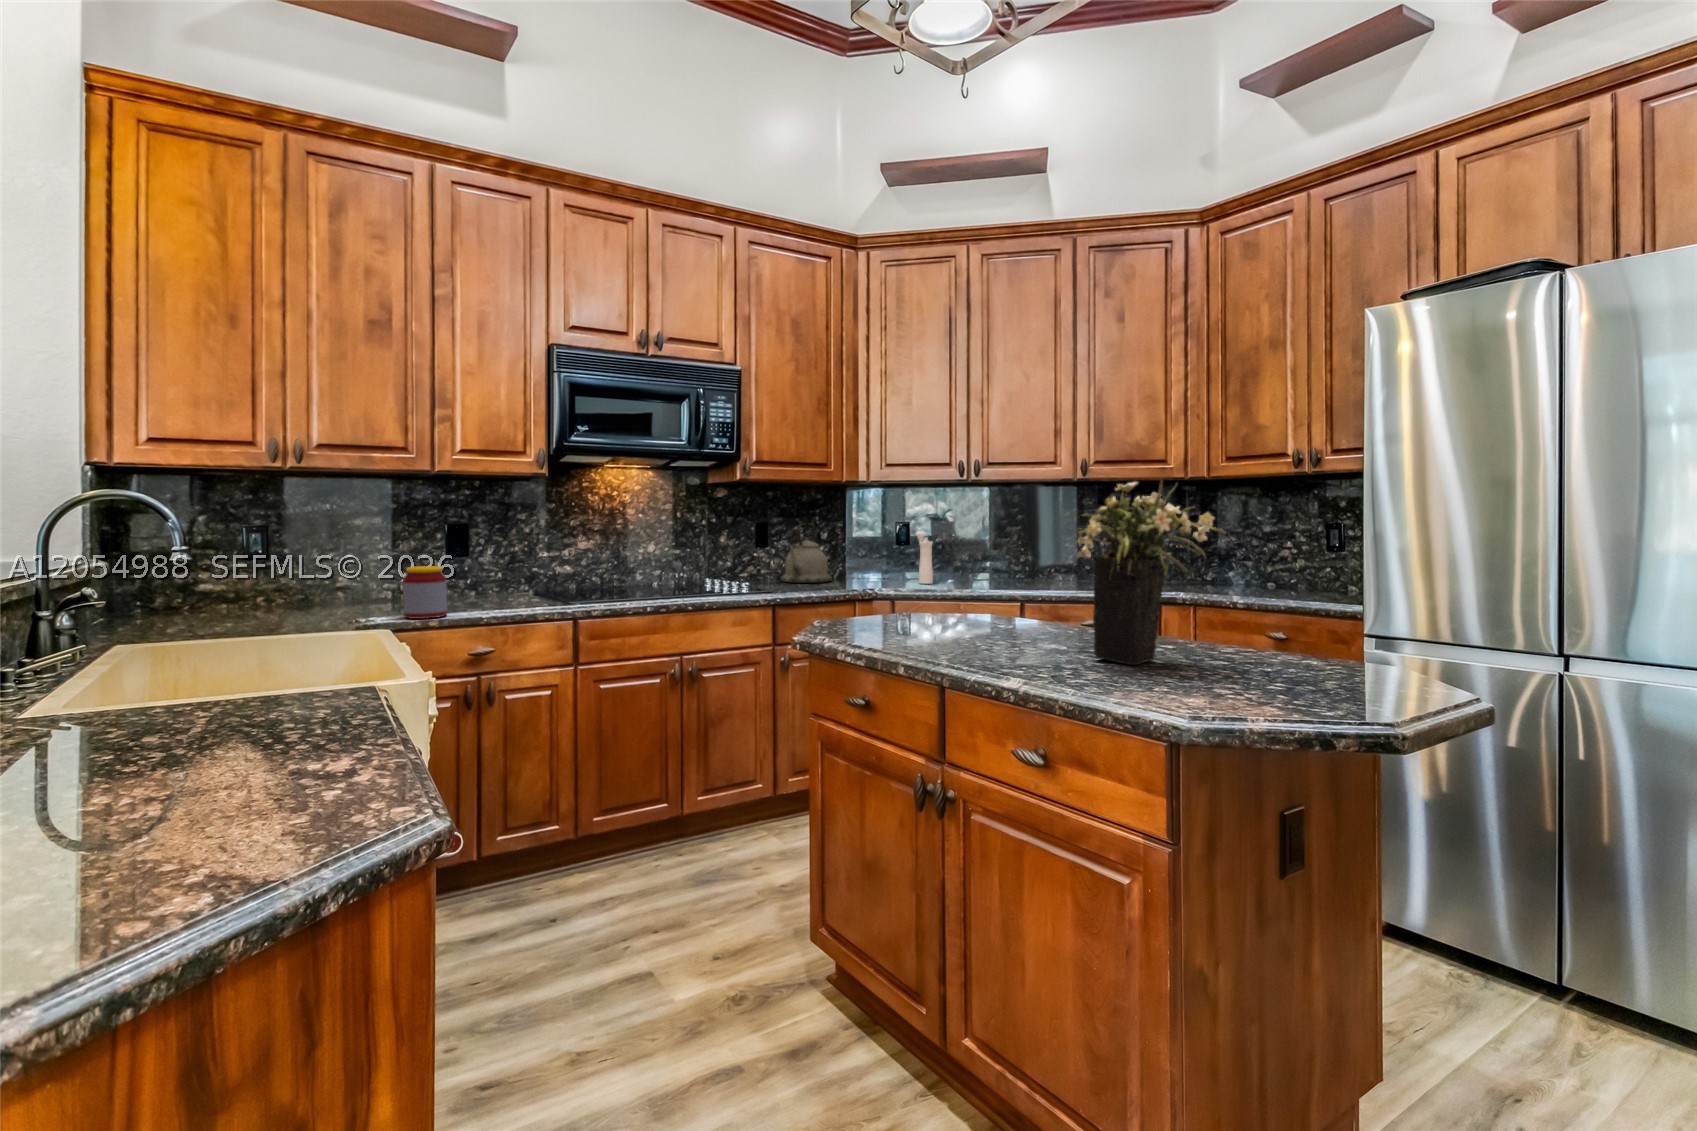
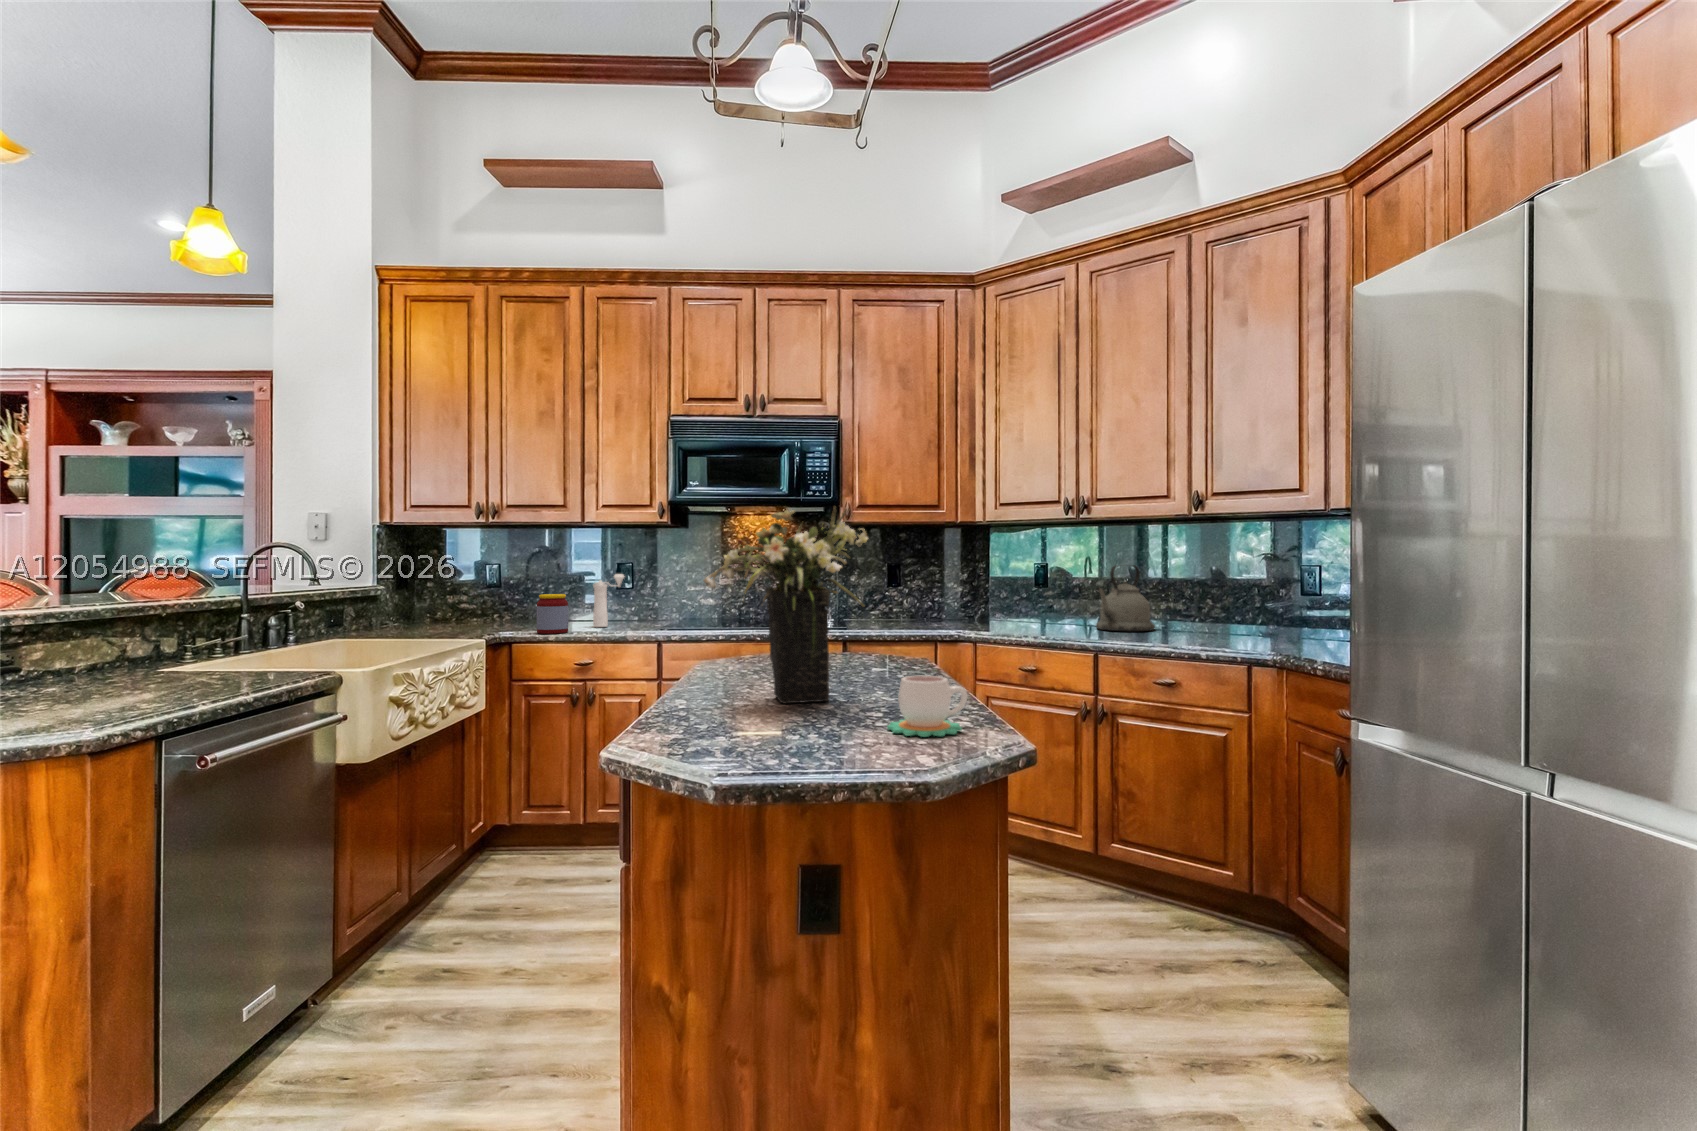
kettle: present [781,524,832,583] -> present [1096,565,1155,631]
pepper mill: present [916,531,933,584] -> present [593,574,624,627]
mug: none [1282,628,1354,678] -> present [887,676,968,737]

